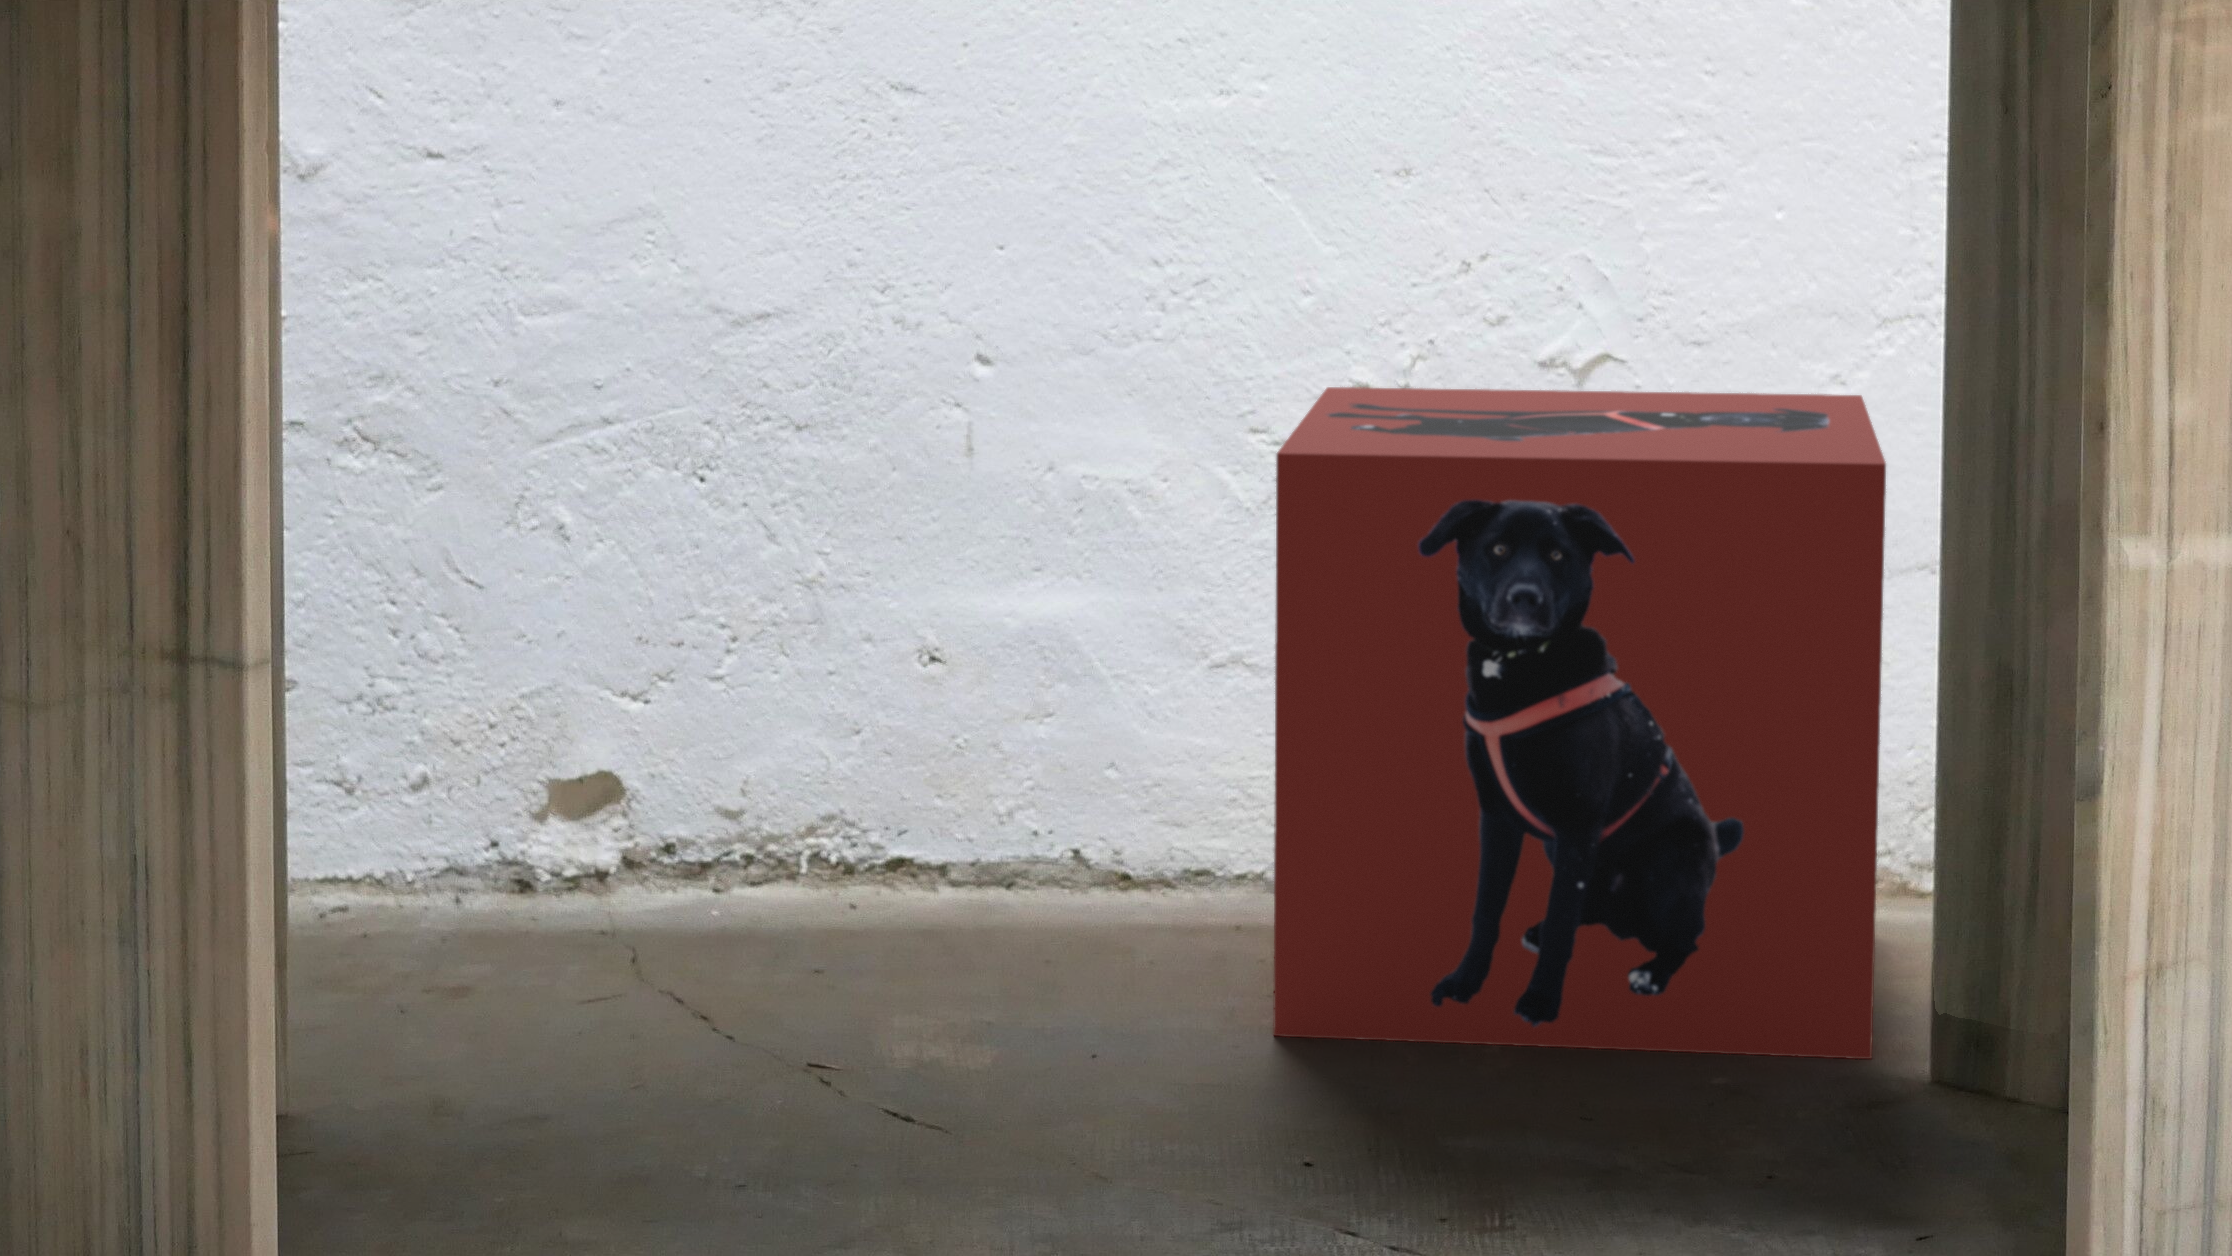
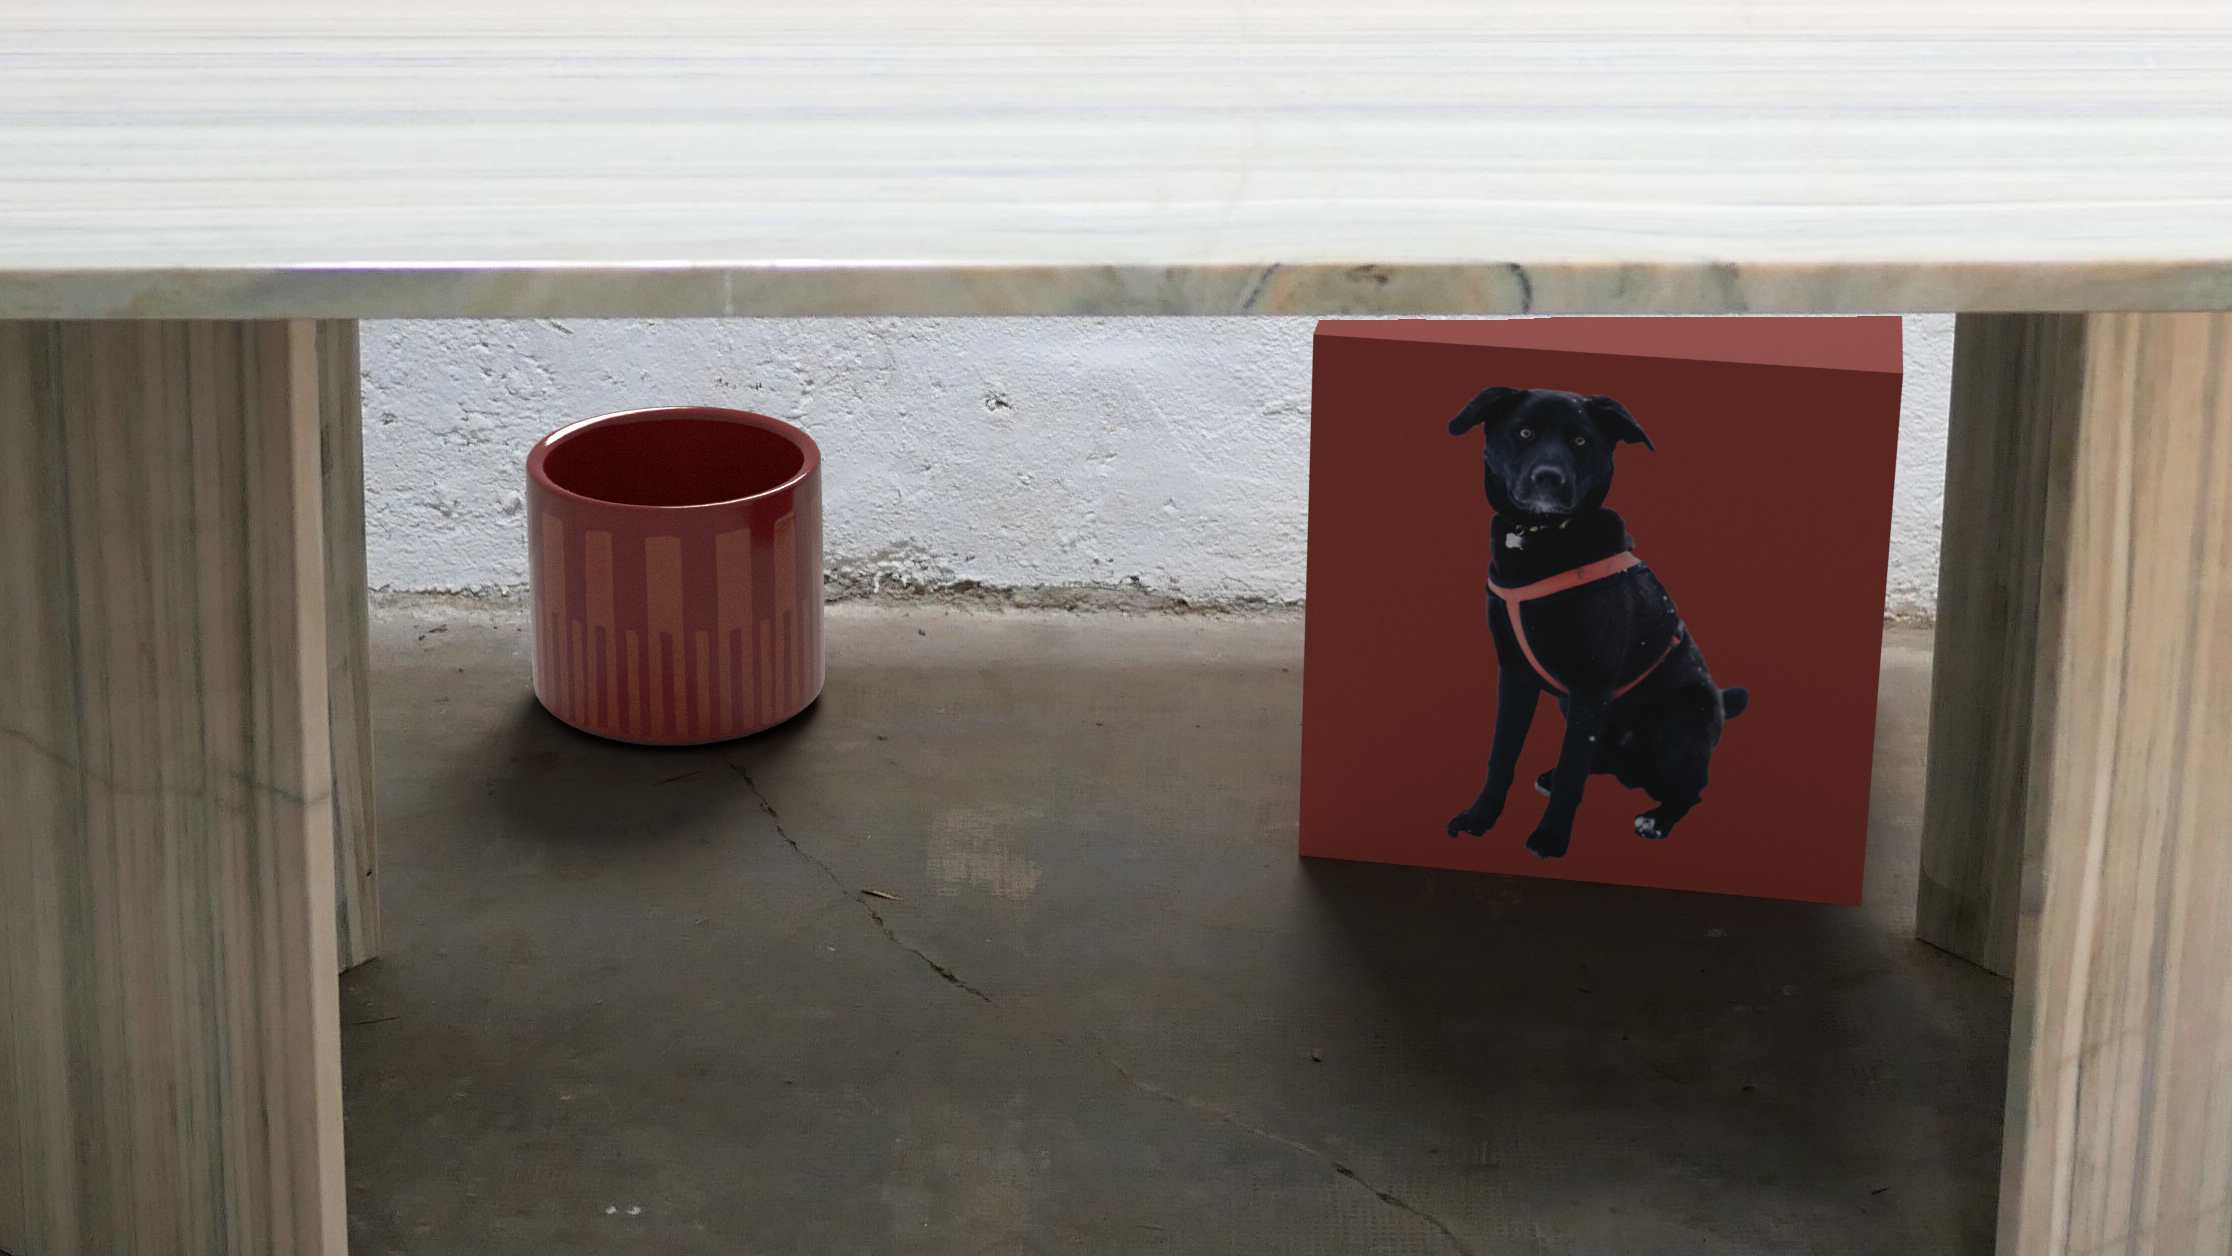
planter: none [444,650,759,976] -> present [525,406,825,746]

